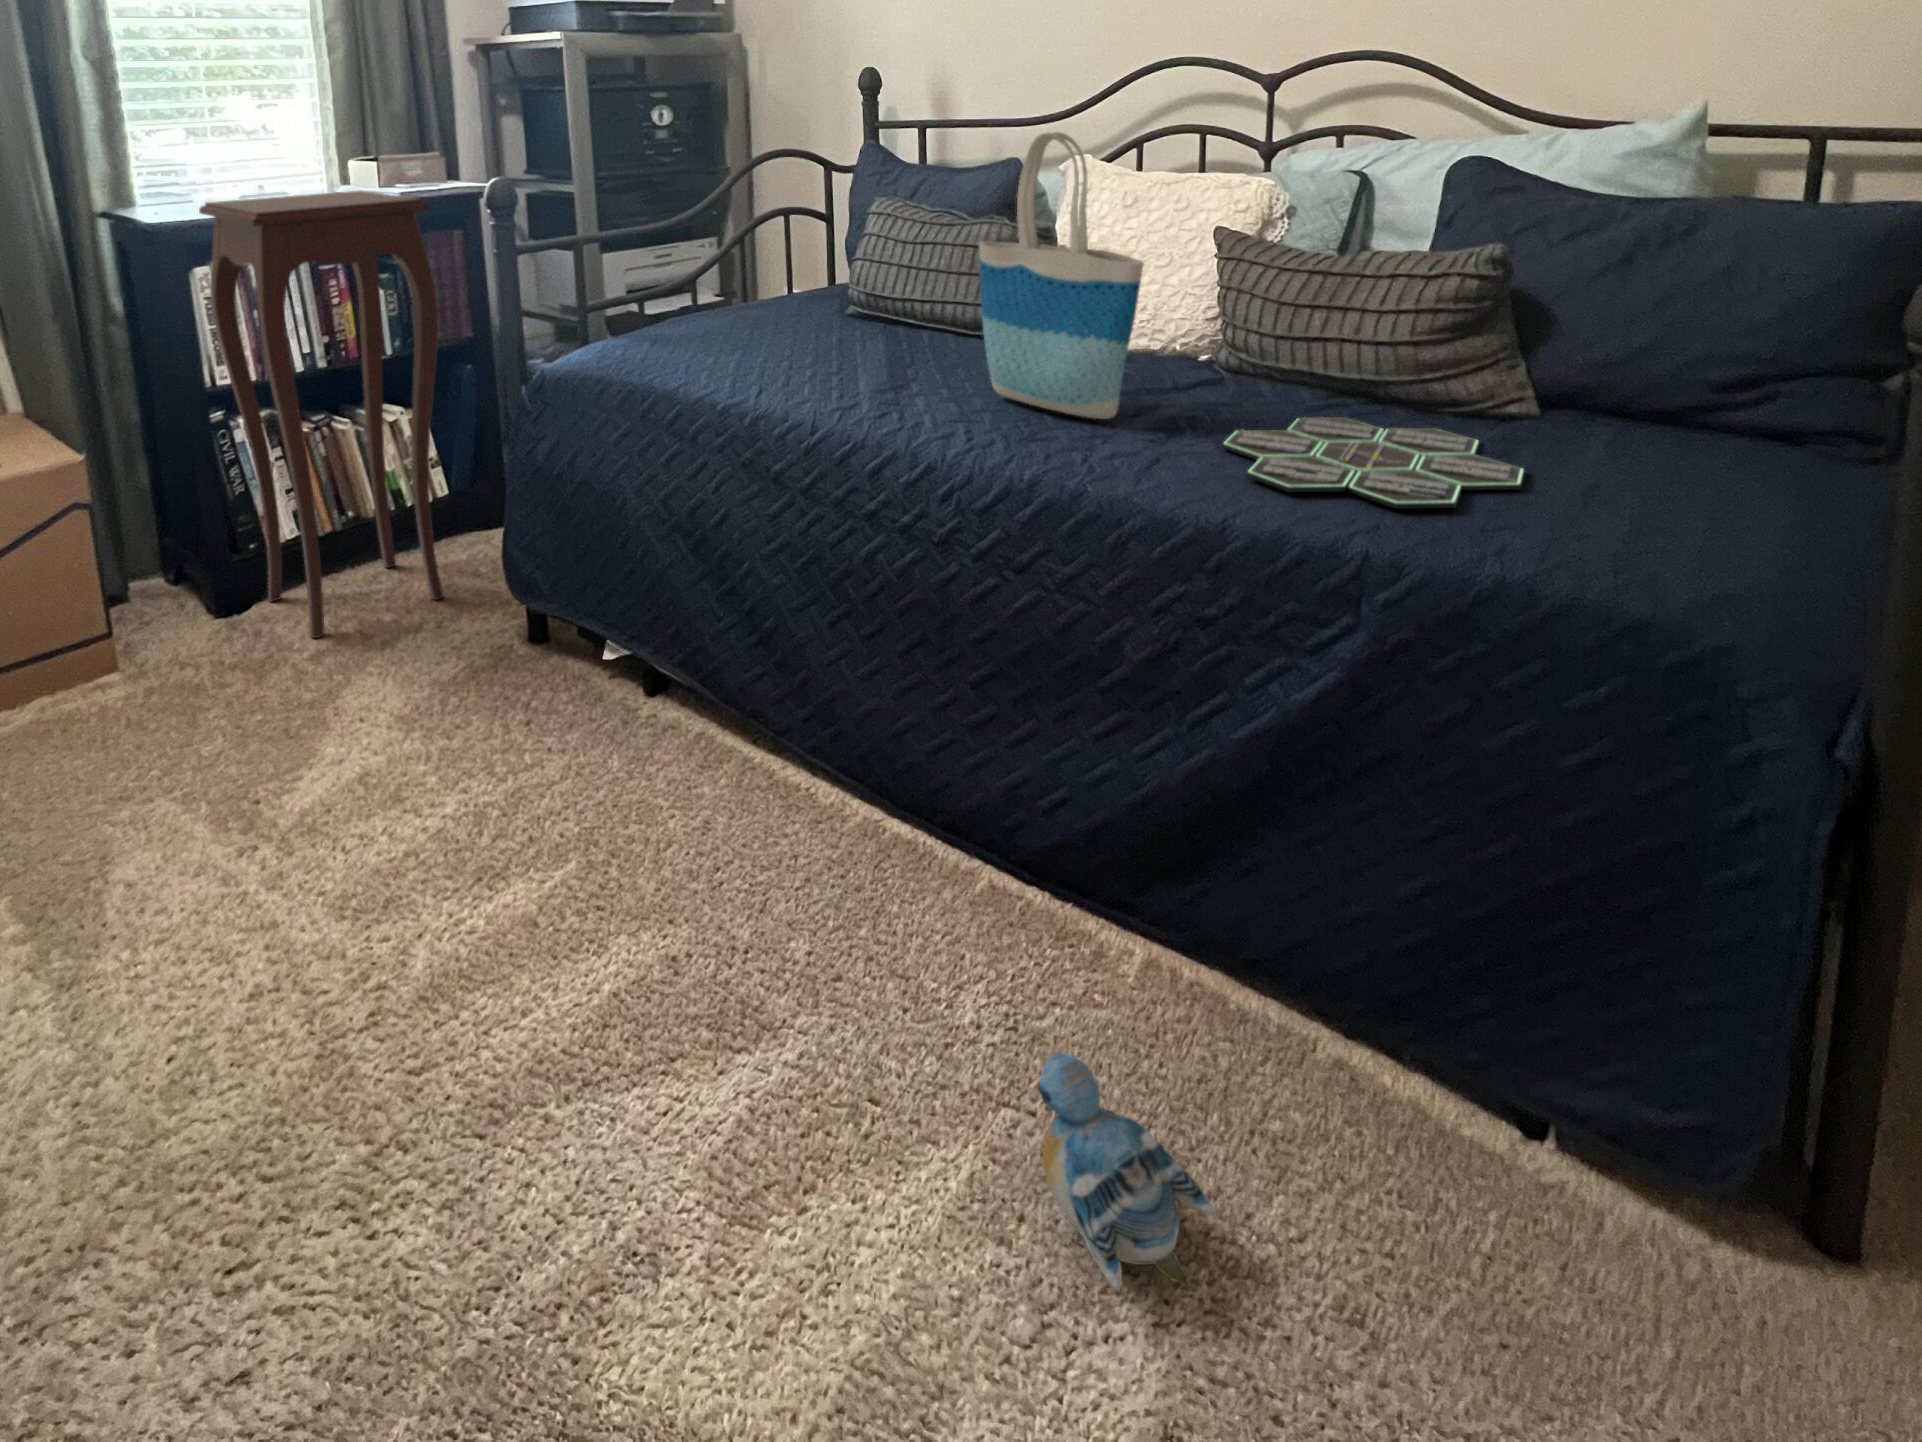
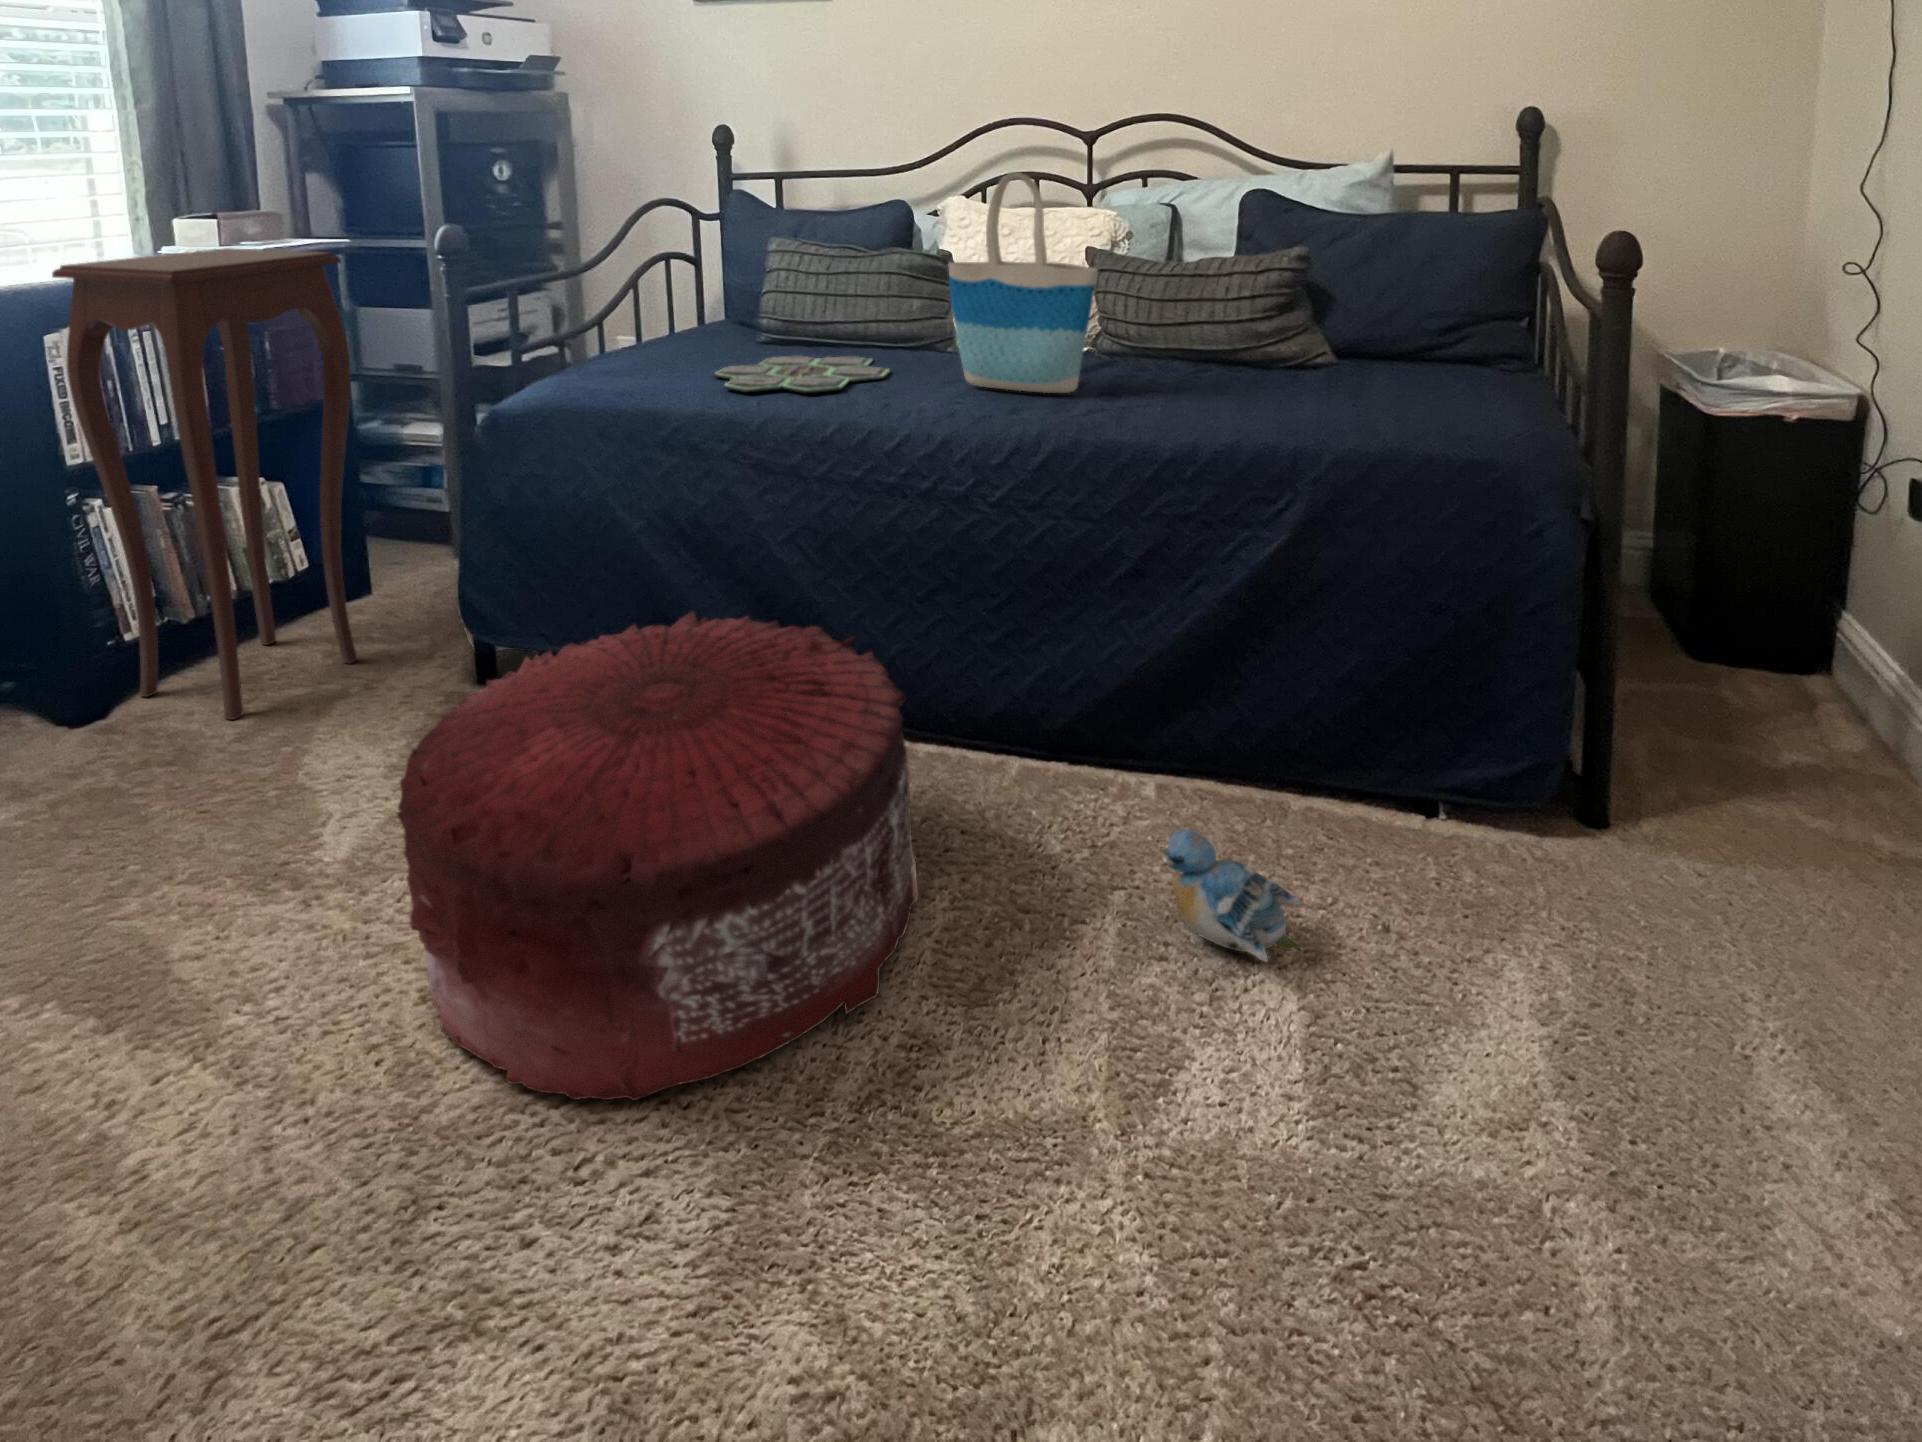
board game: present [1222,417,1524,509] -> present [713,355,890,393]
pouf: none [183,621,794,1188] -> present [397,611,919,1100]

